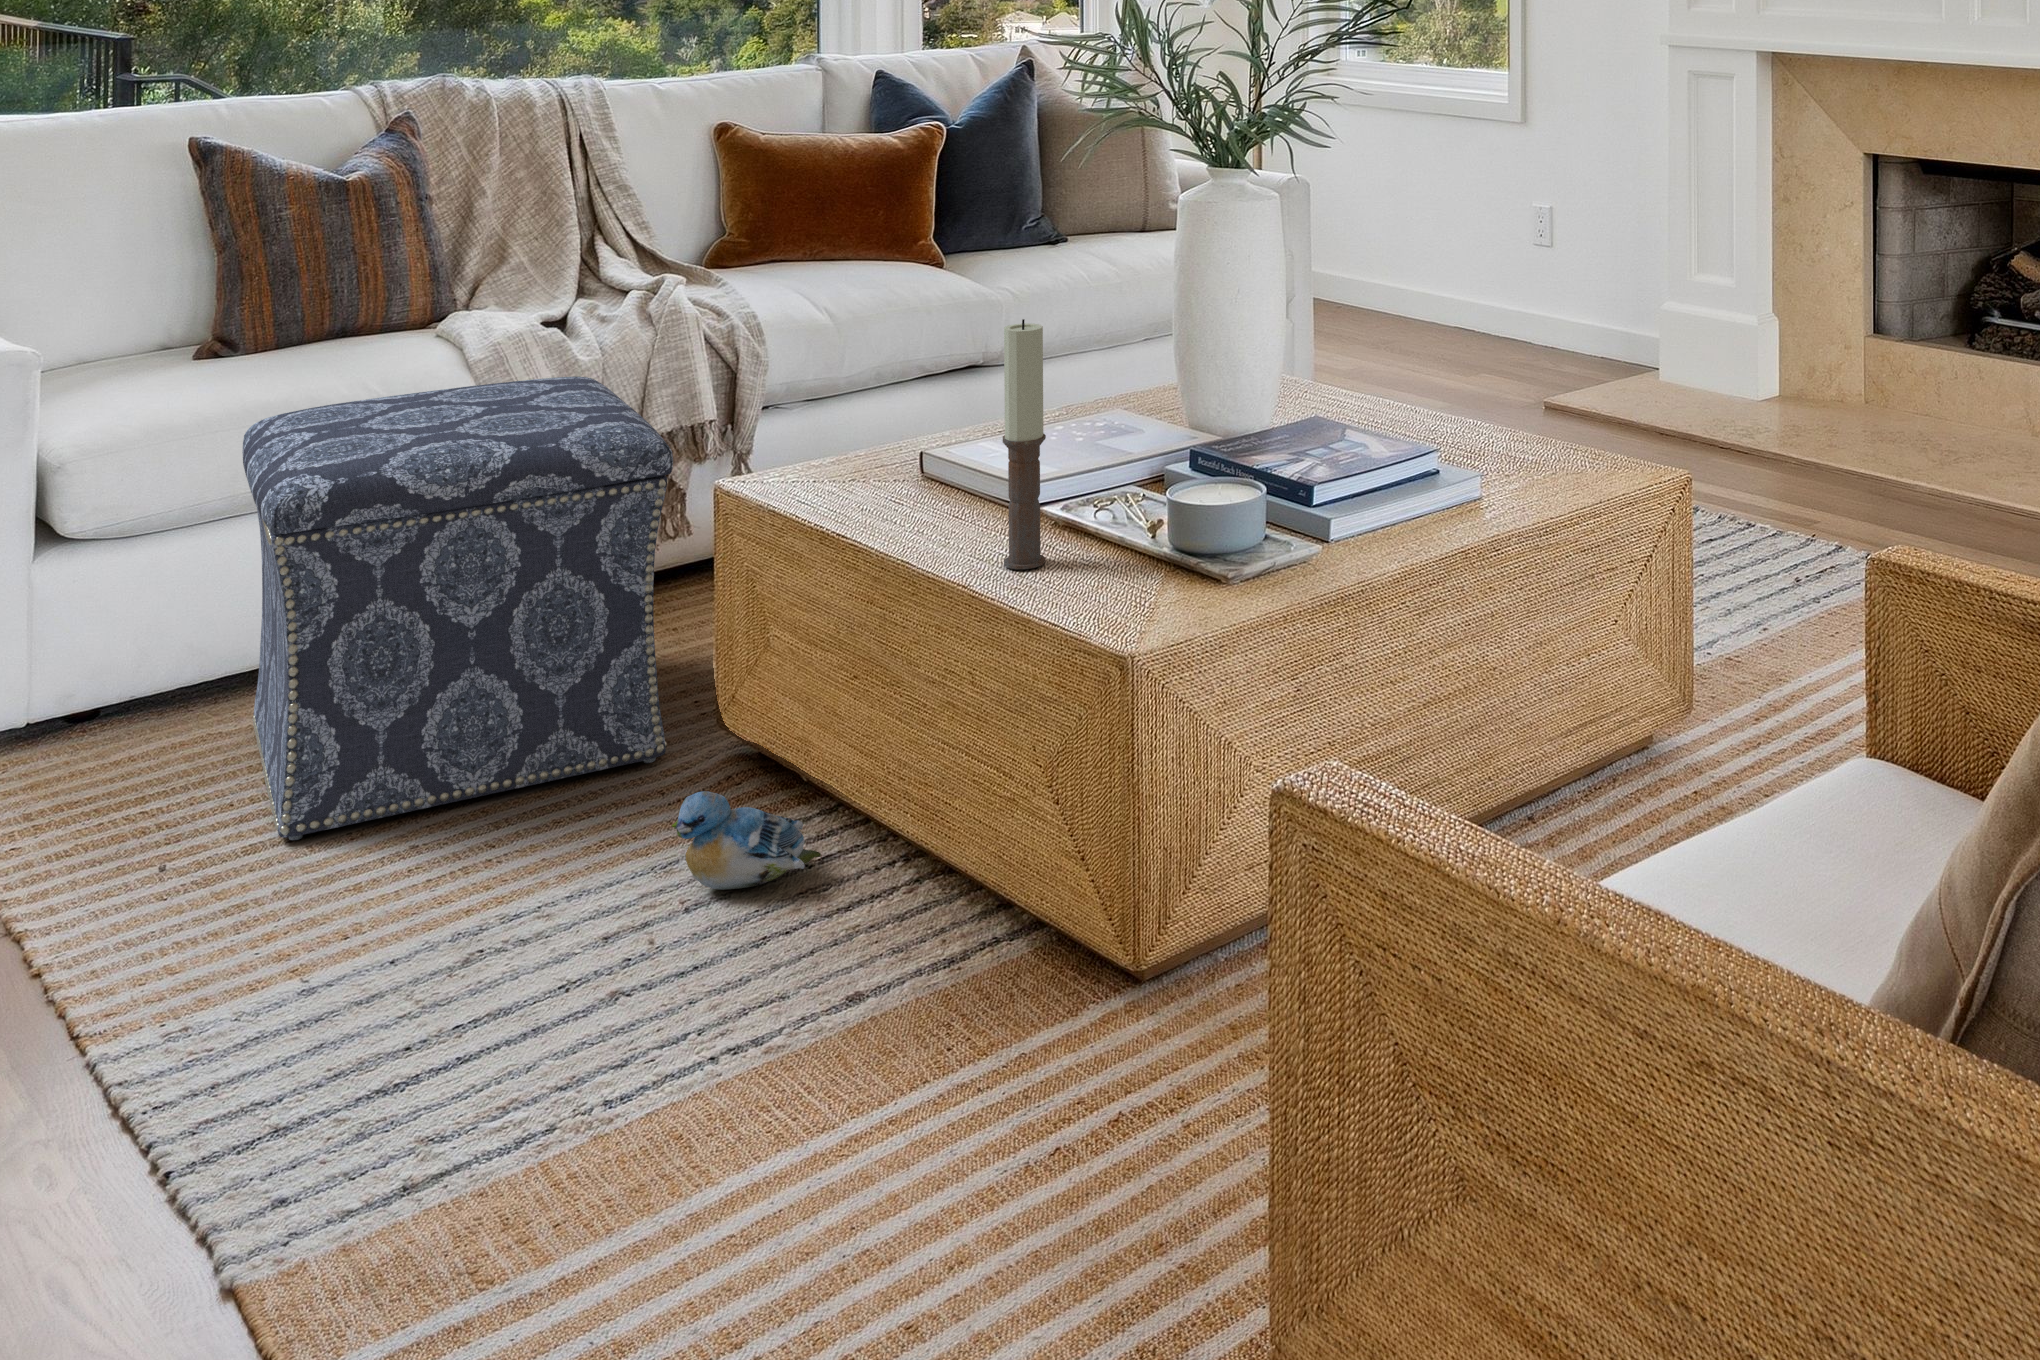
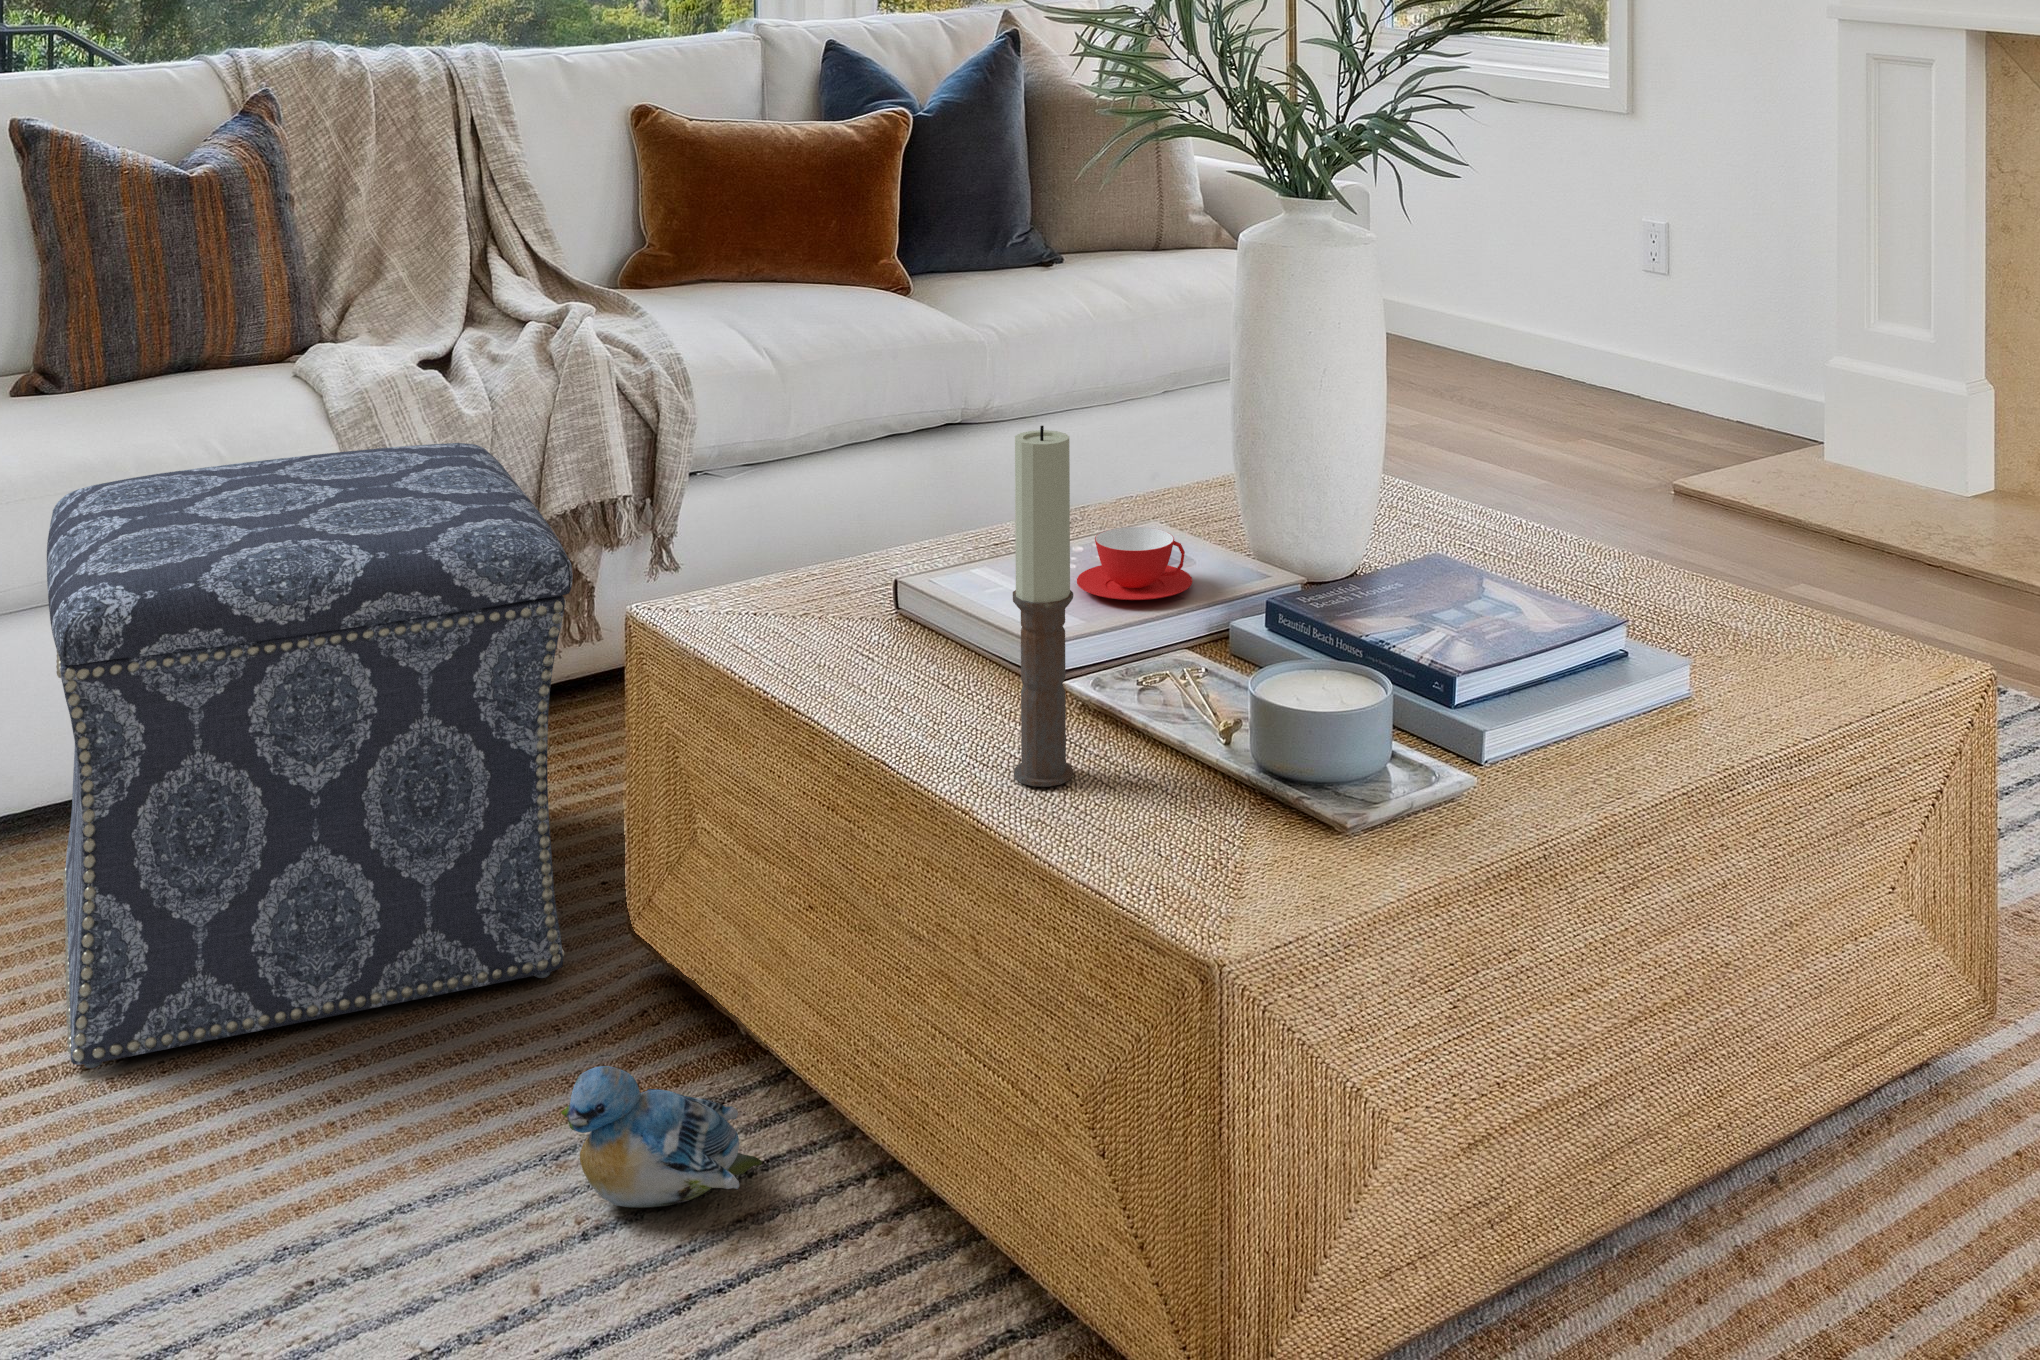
teacup: none [1057,409,1141,458] -> present [1077,527,1192,600]

